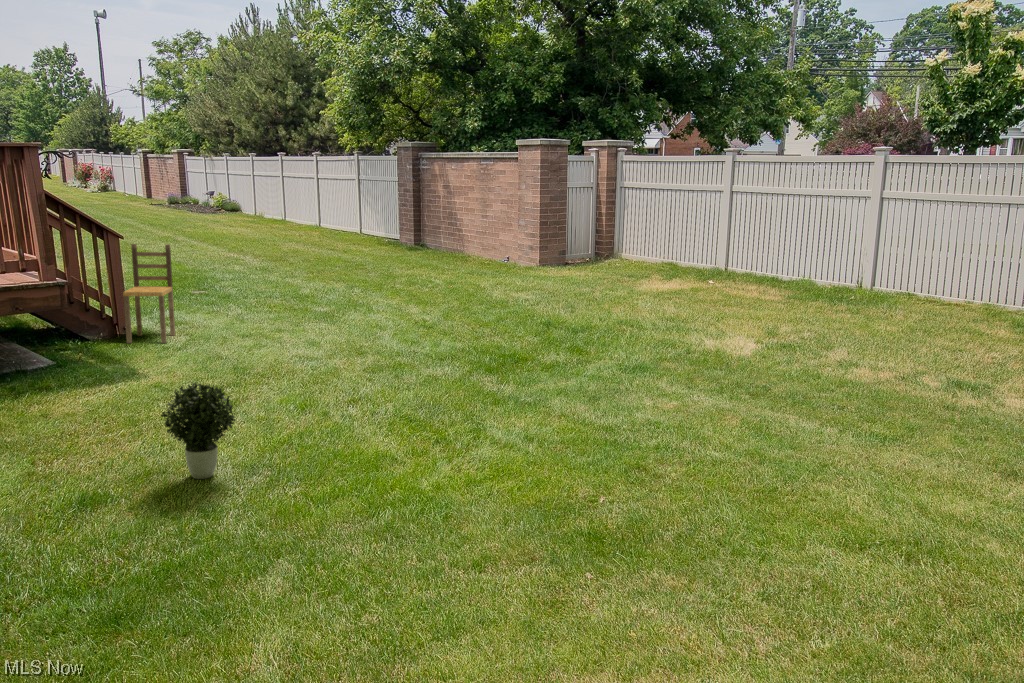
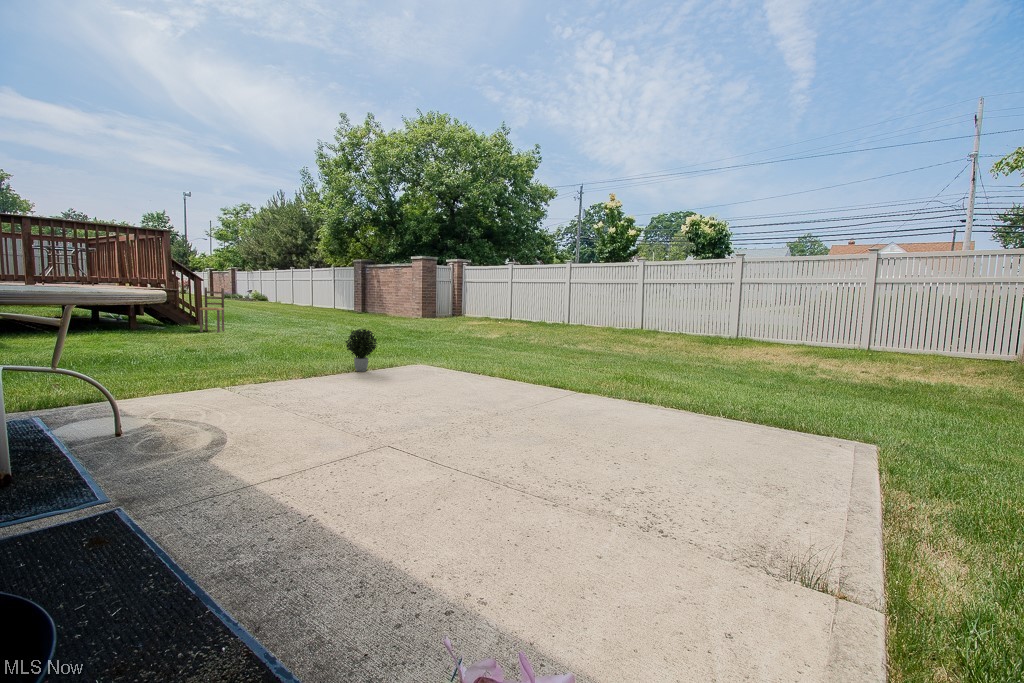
potted plant: present [161,383,235,479] -> present [345,329,377,372]

